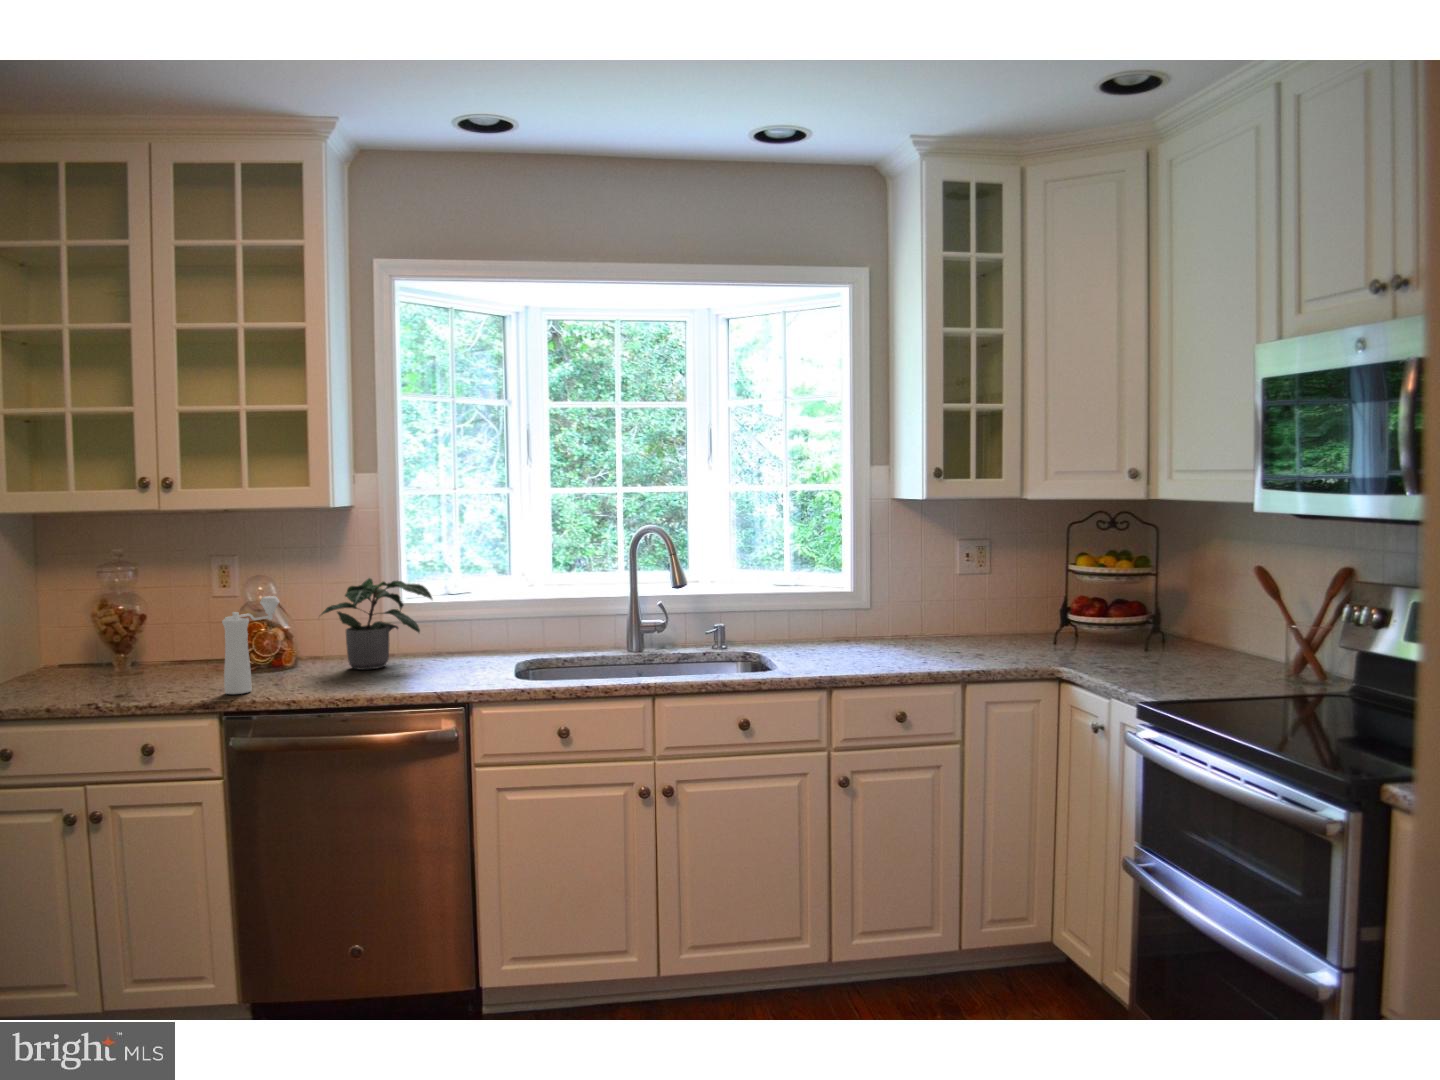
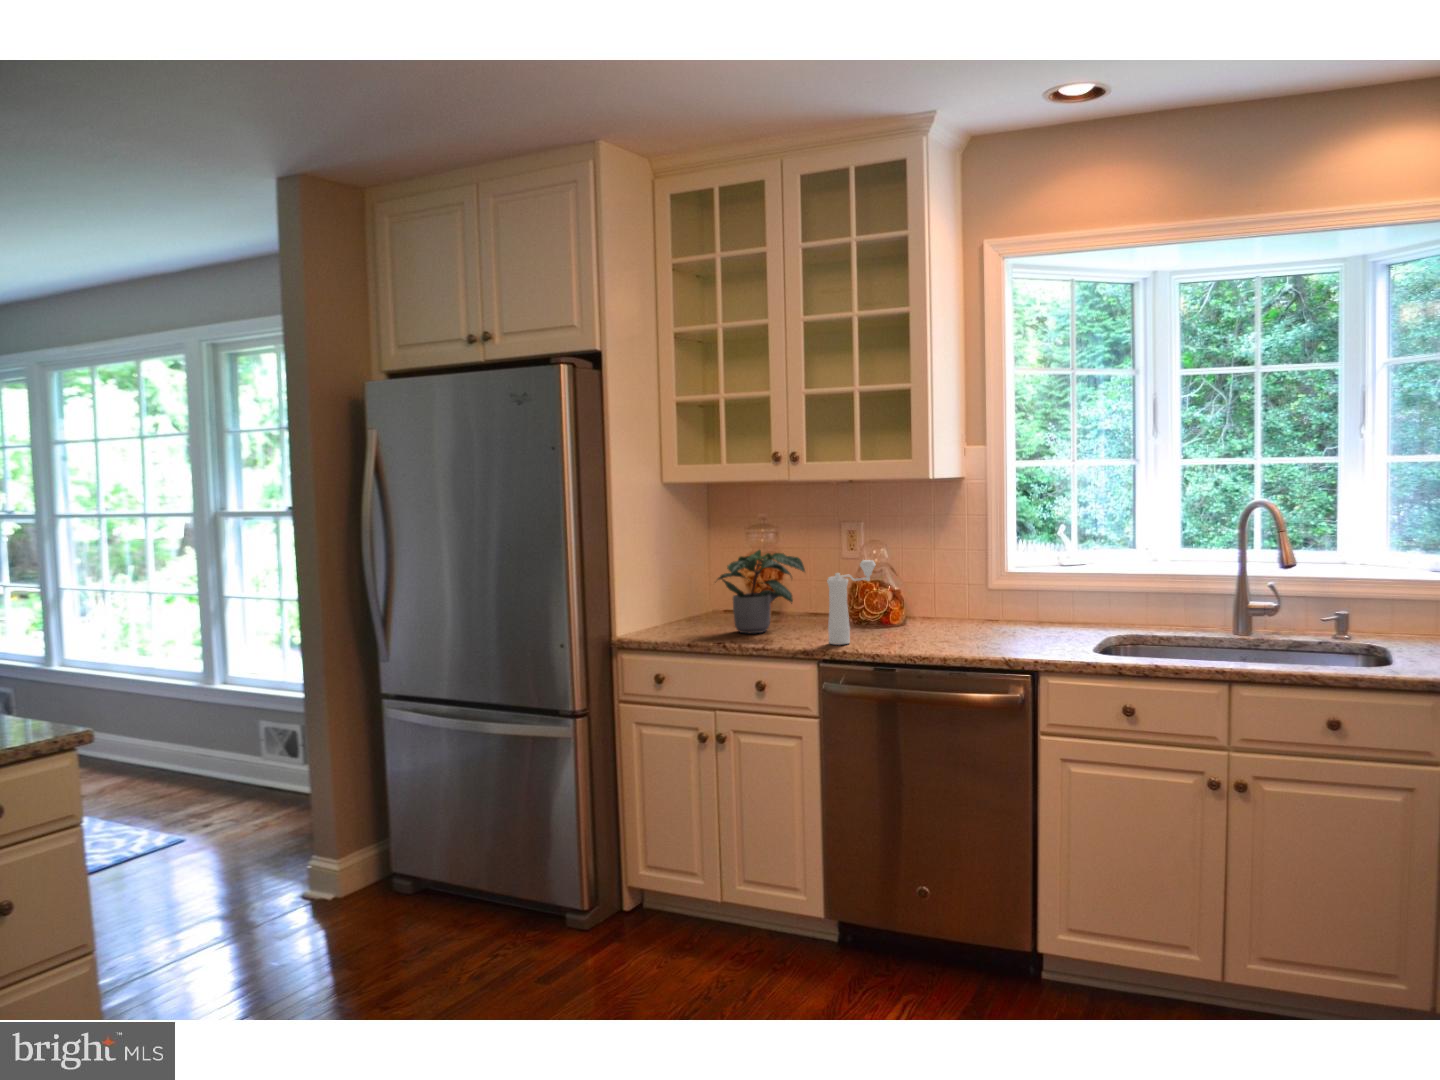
potted plant: present [321,578,432,670] -> present [718,550,805,633]

